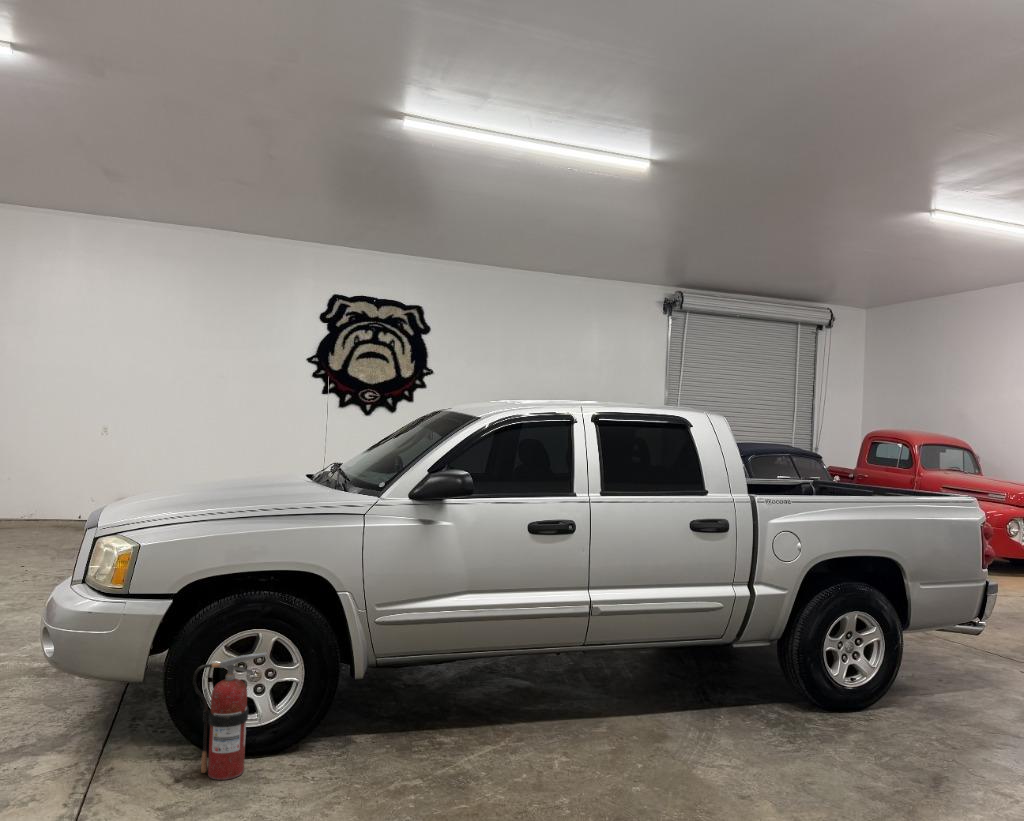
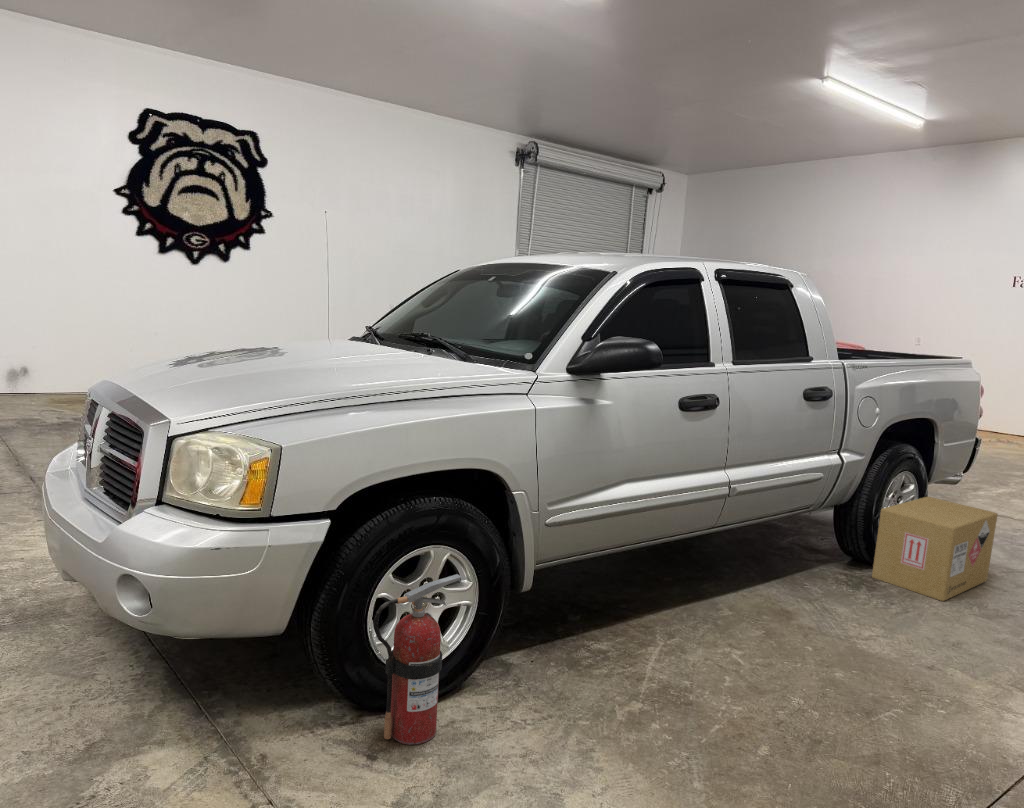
cardboard box: none [809,649,955,761] -> present [872,497,997,601]

